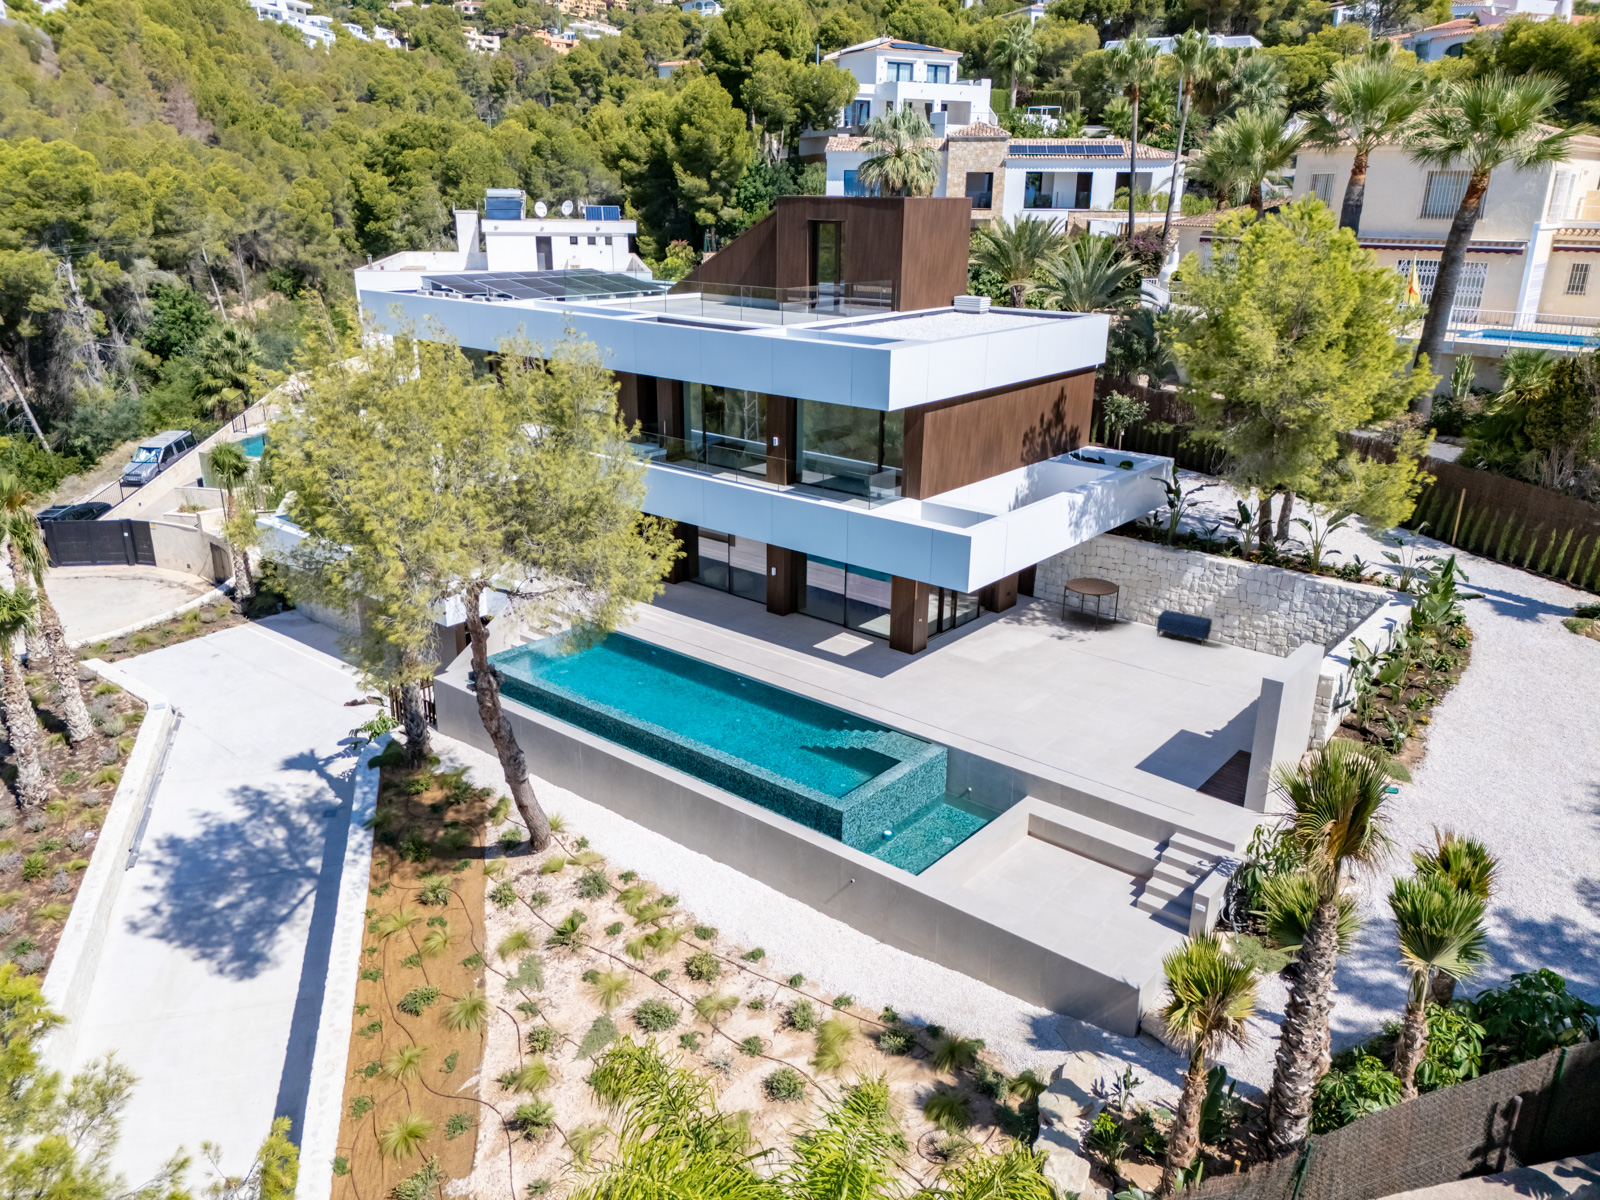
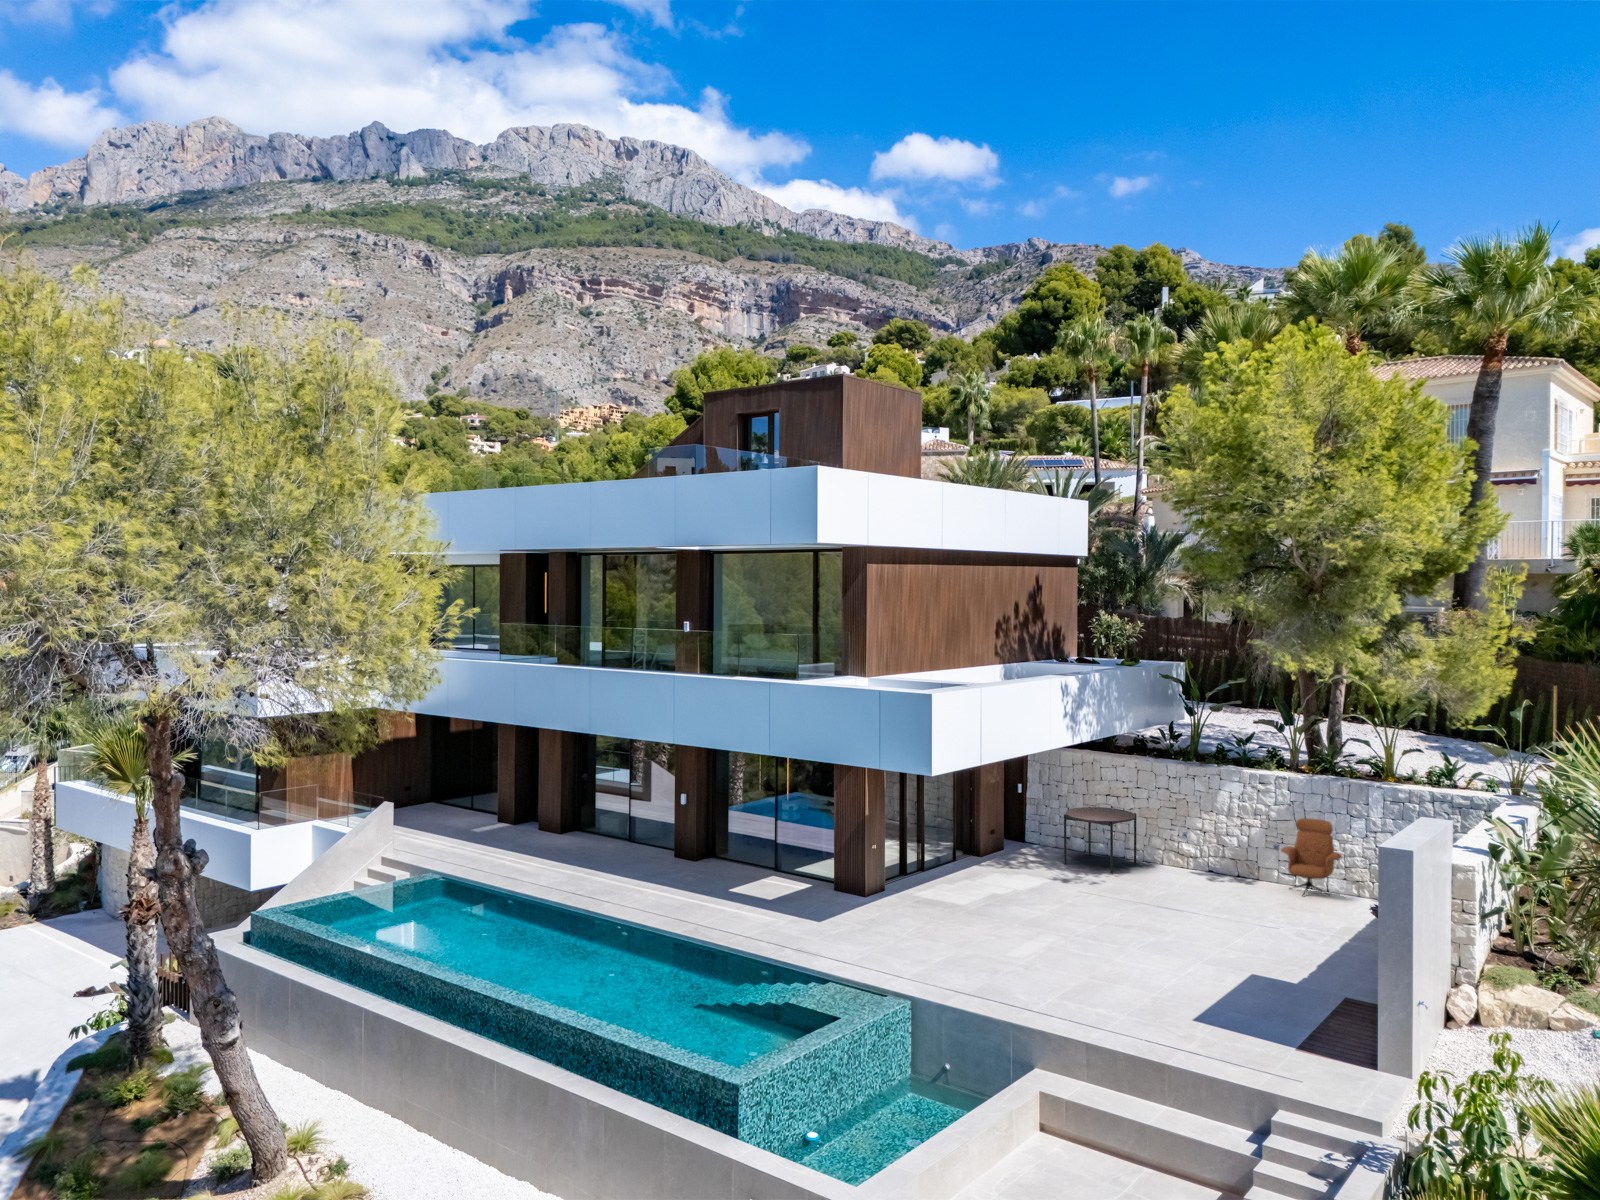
armchair: none [1222,599,1266,656] -> present [1281,818,1342,895]
bench: present [1157,610,1212,645] -> none [1193,843,1266,886]

